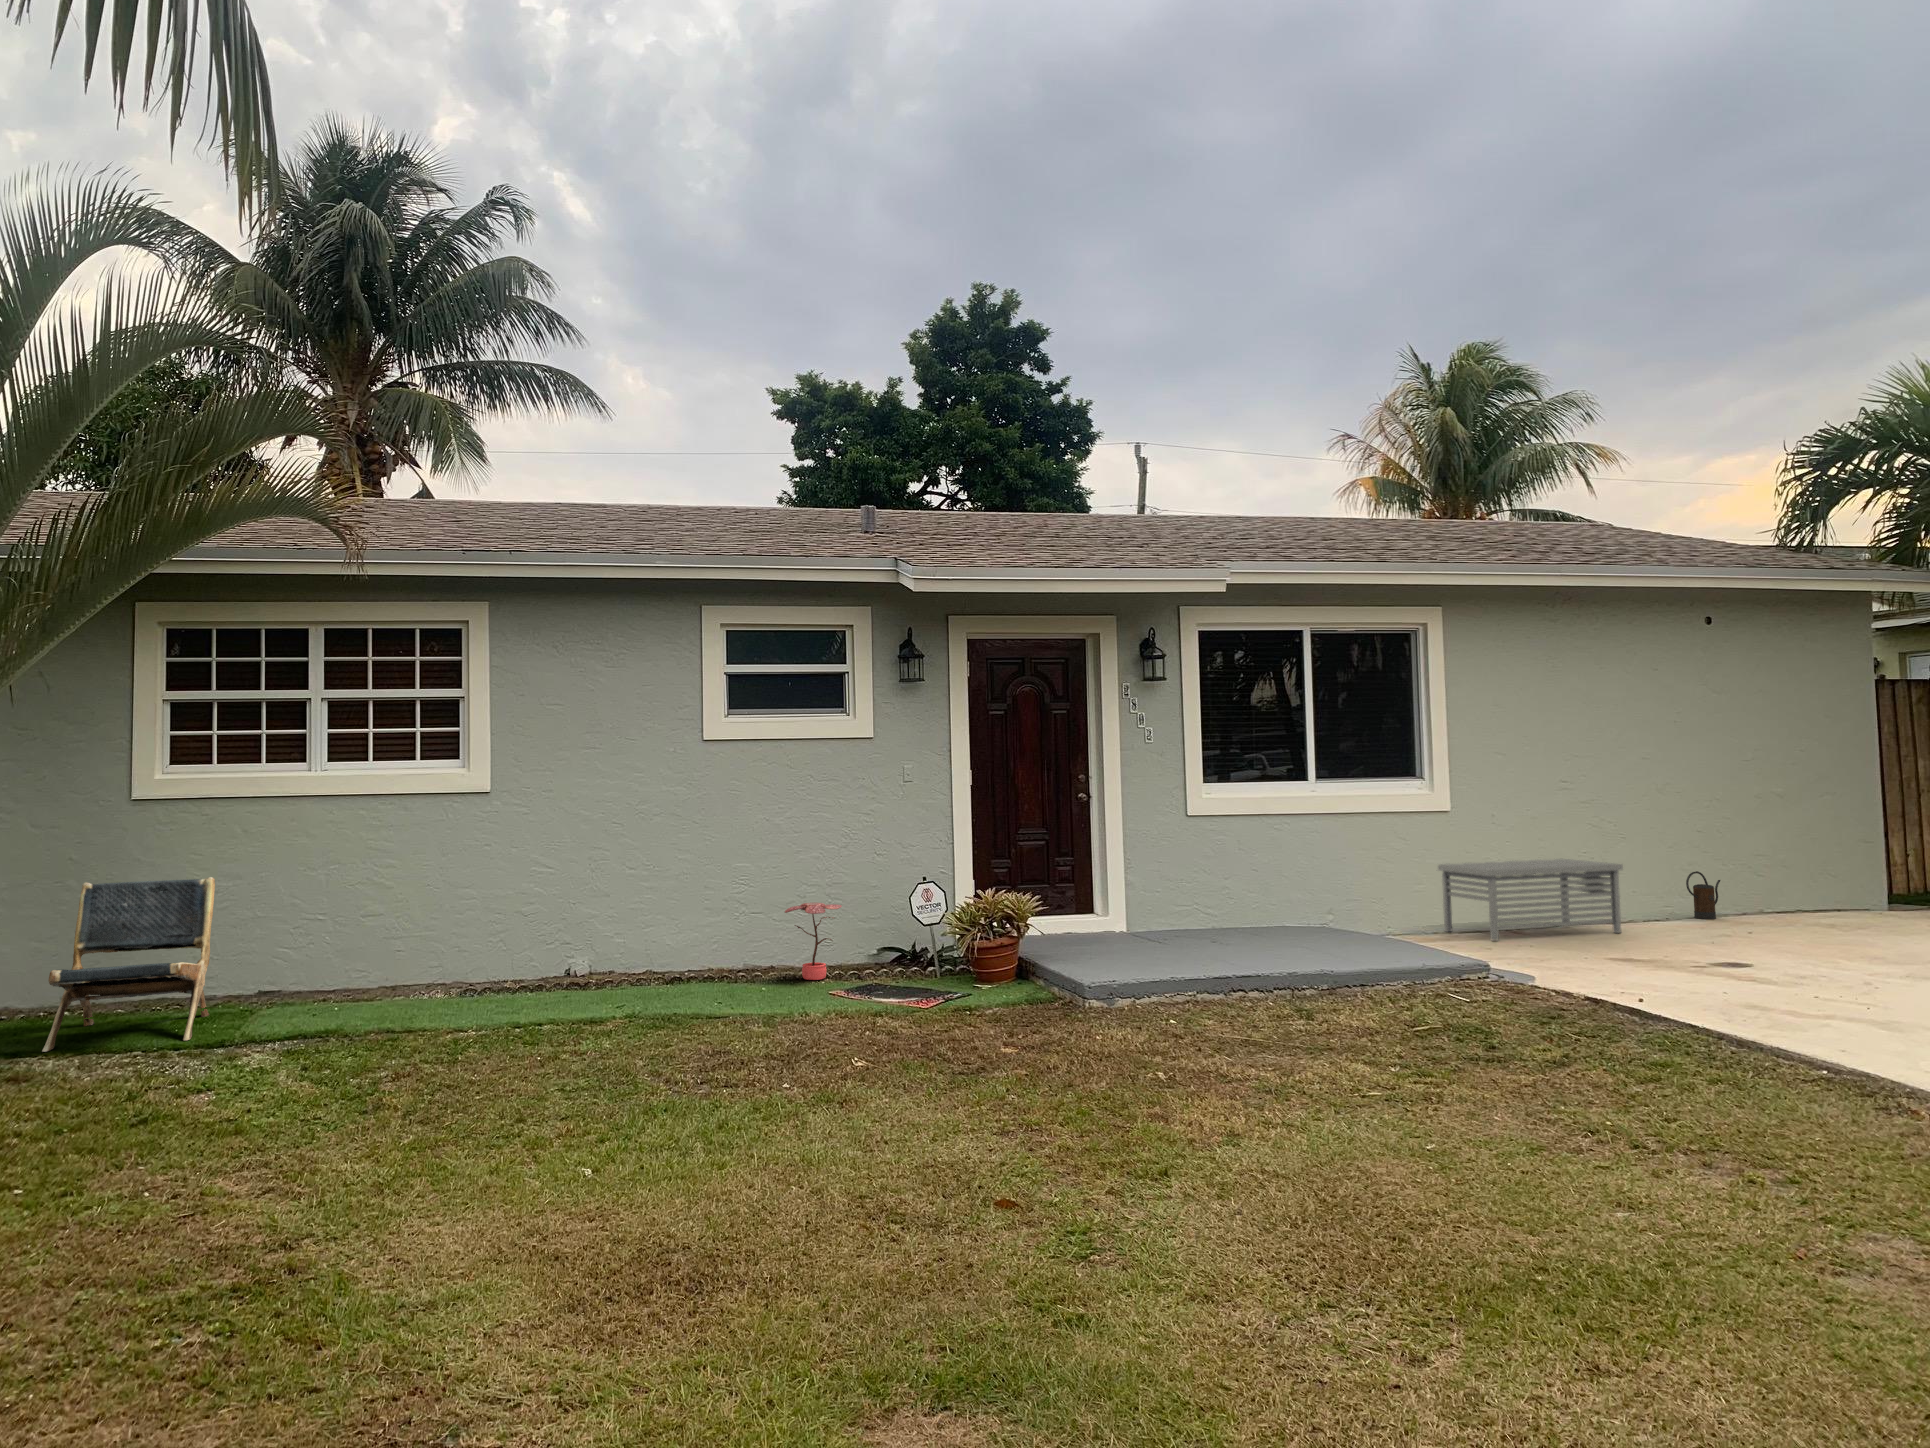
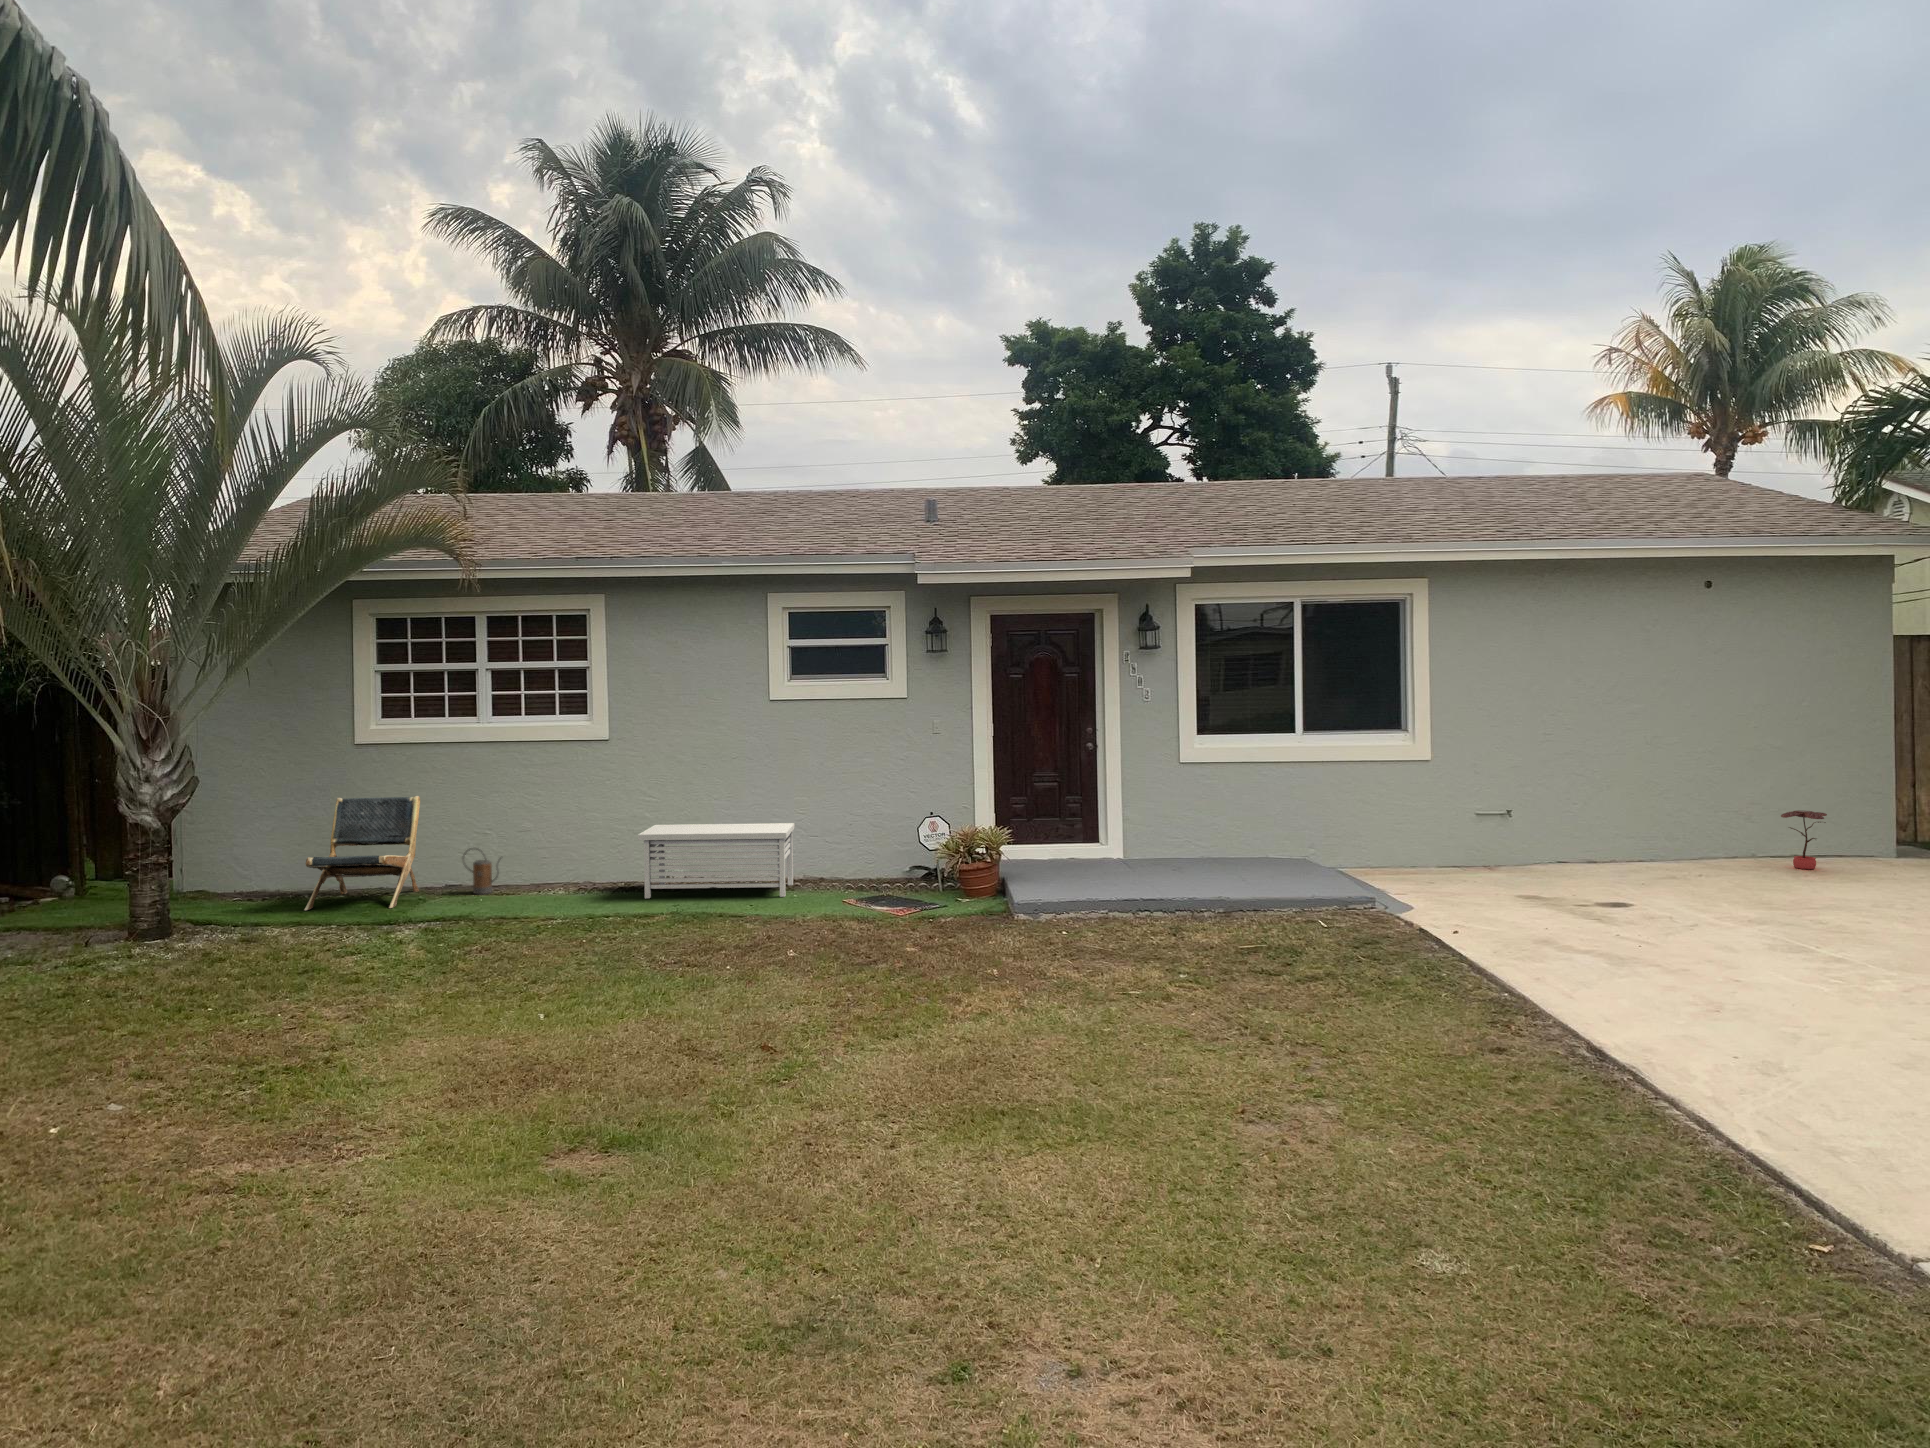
storage bench: present [1438,859,1623,941] -> present [638,823,795,898]
watering can: present [1686,871,1720,919] -> present [463,848,501,894]
potted plant: present [785,903,842,980] -> present [1781,810,1827,869]

